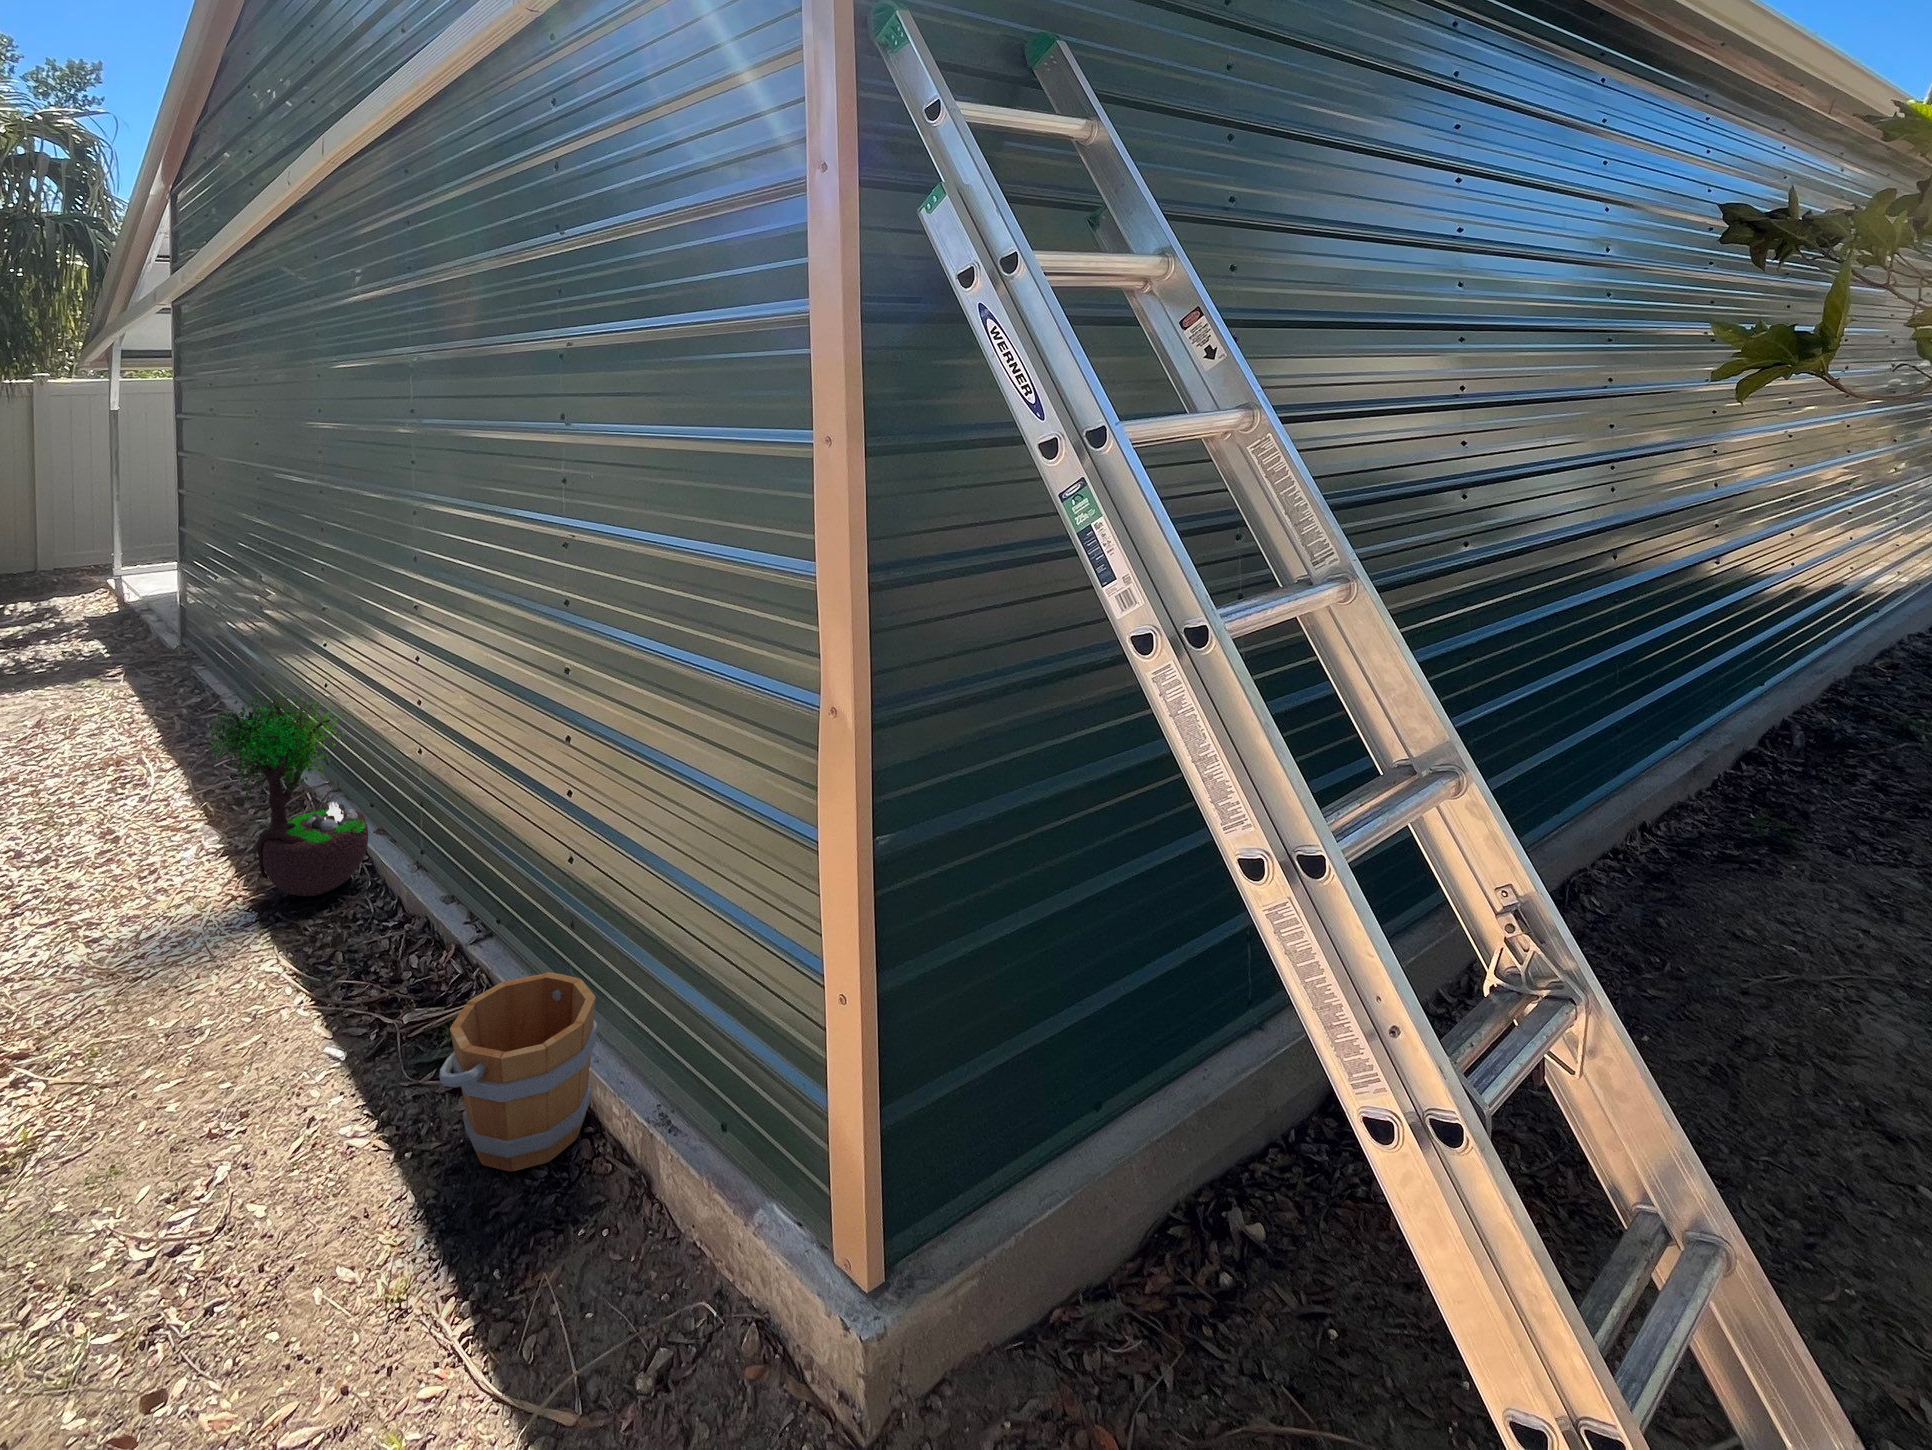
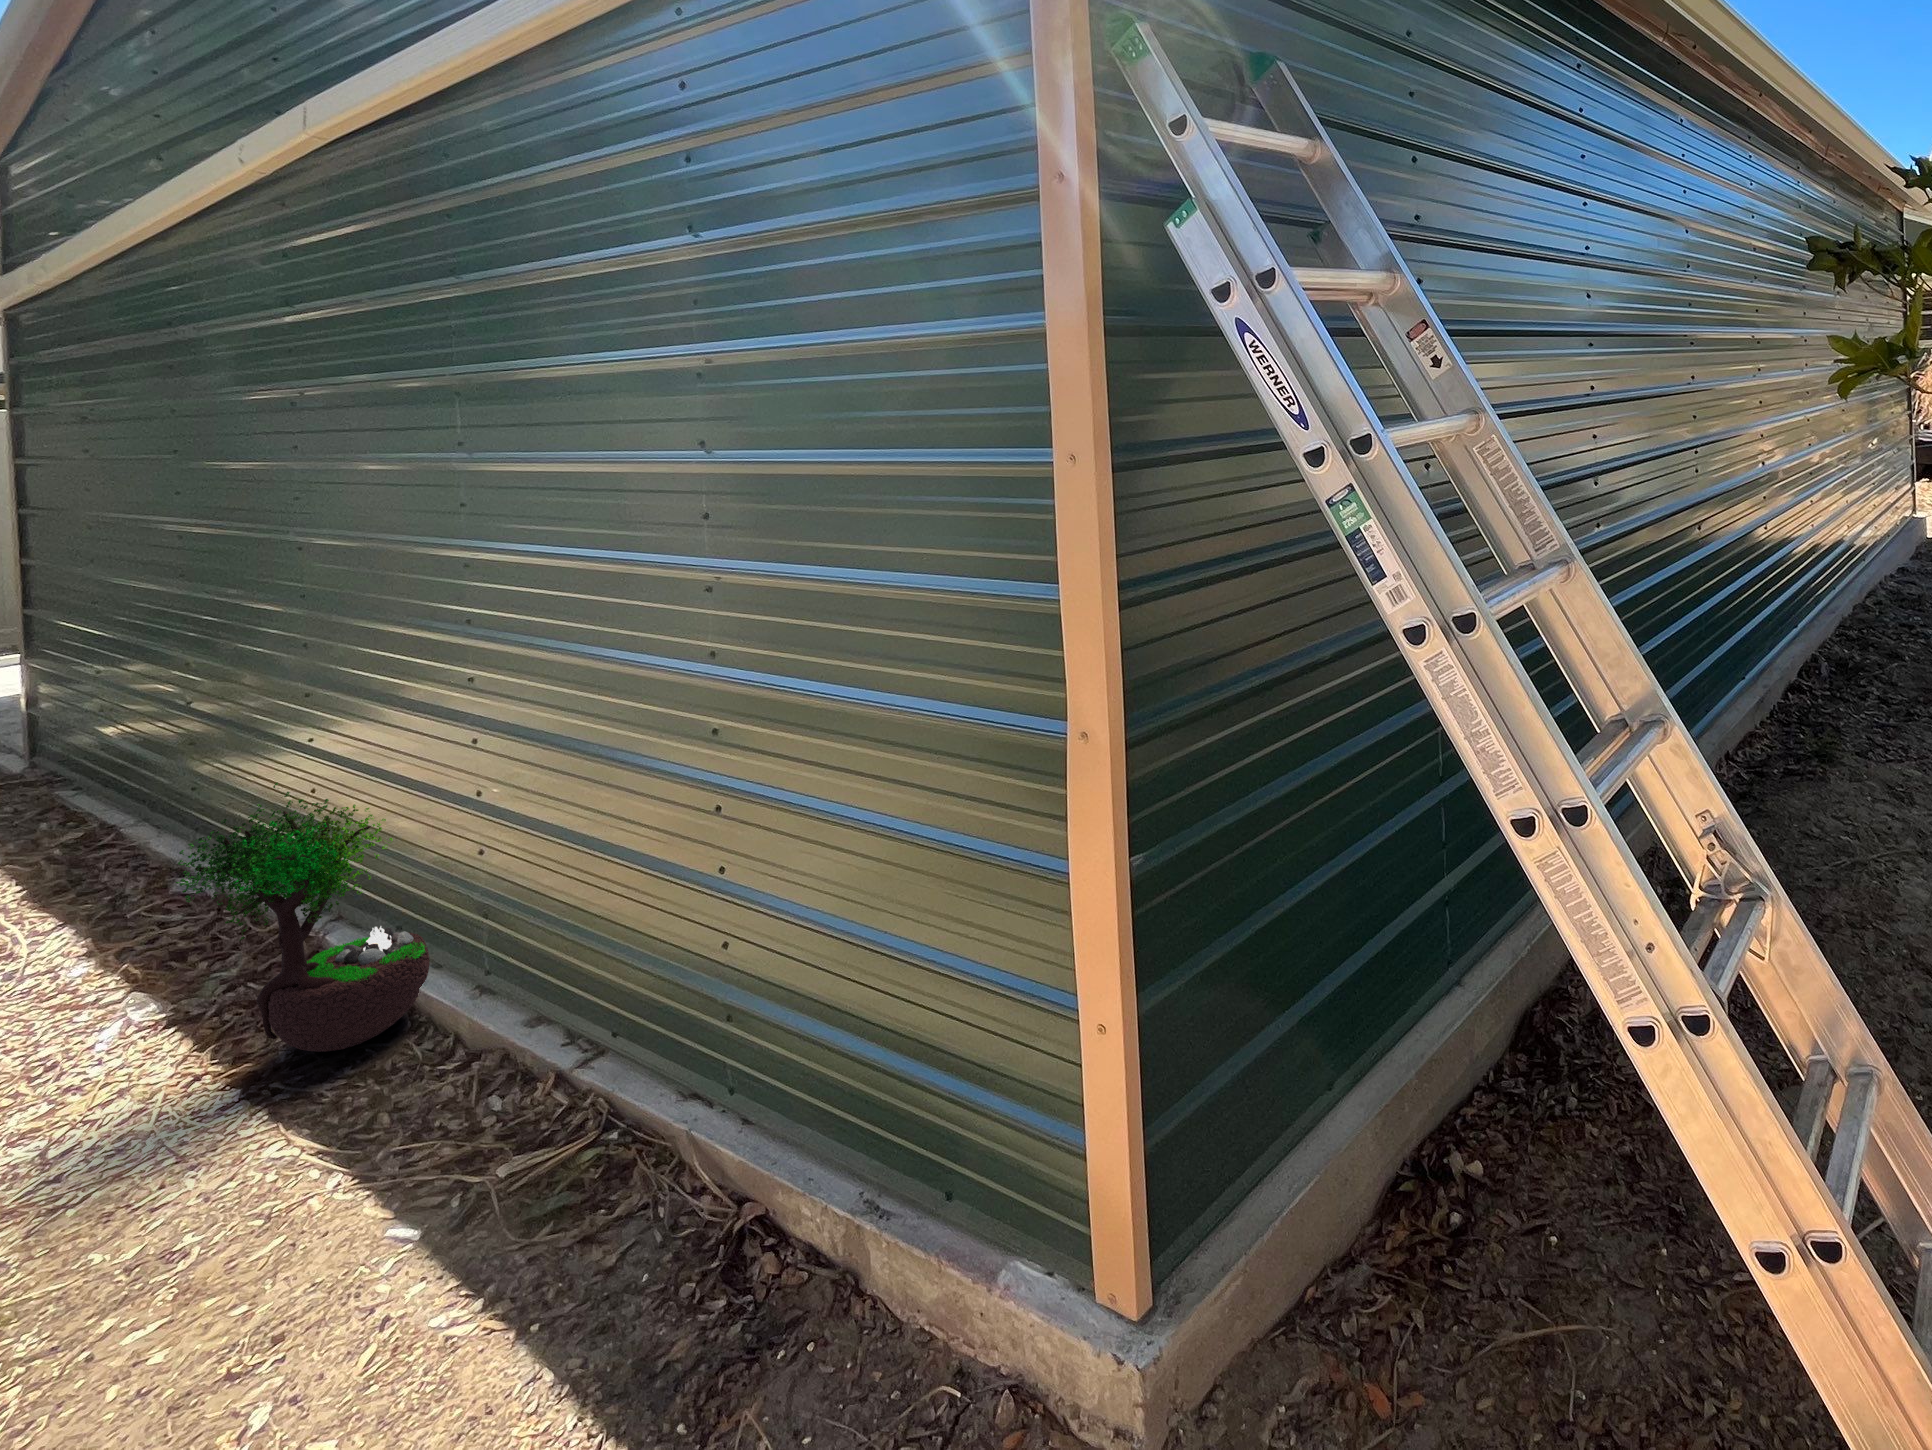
bucket: present [439,972,597,1171] -> none [574,1073,780,1316]

